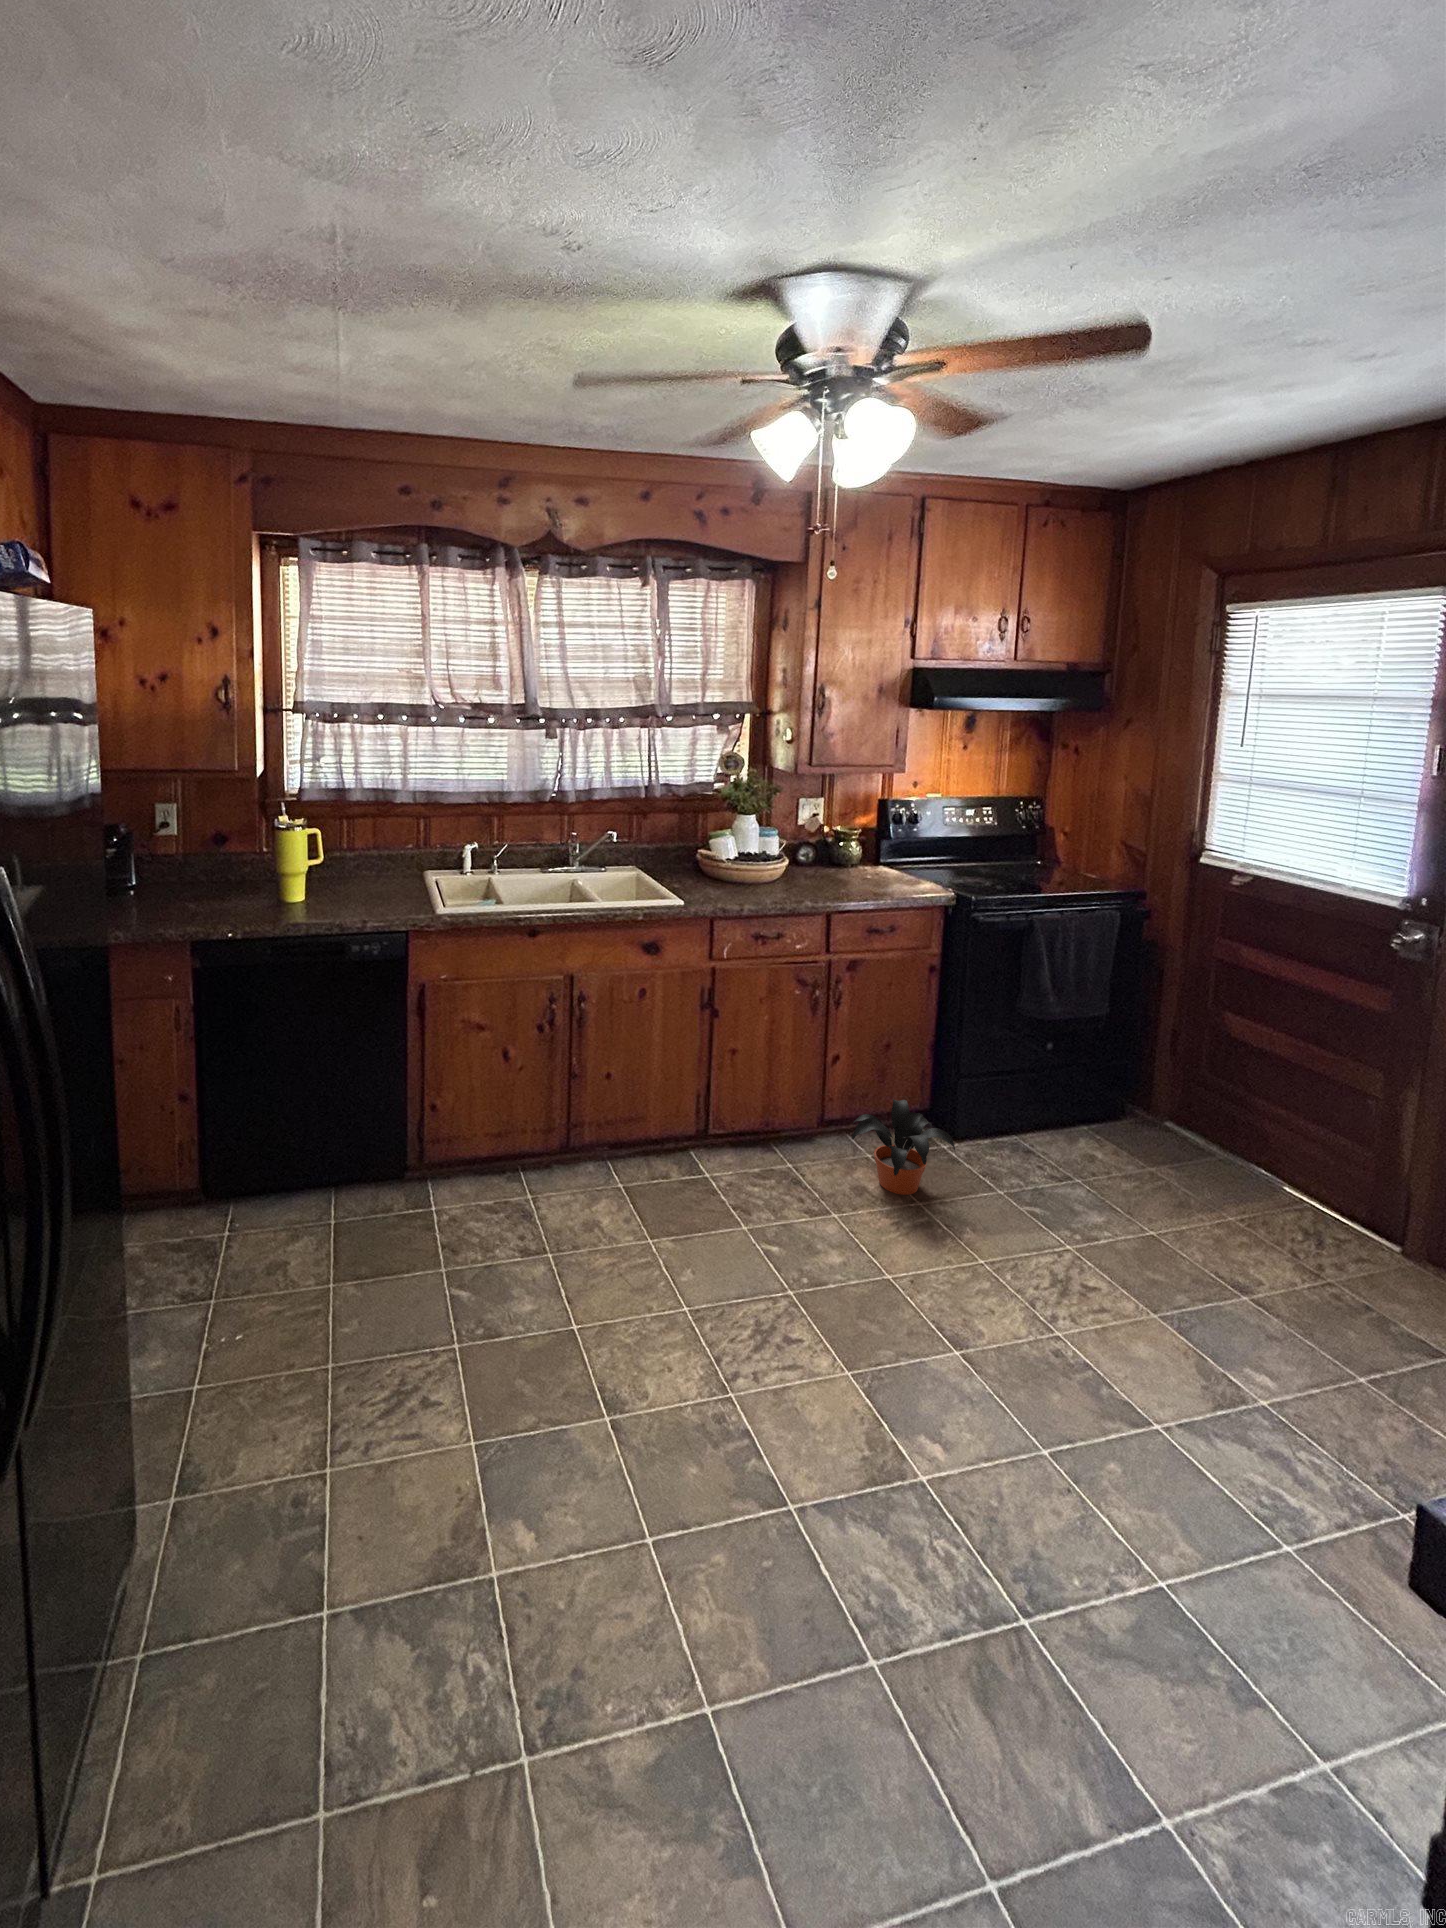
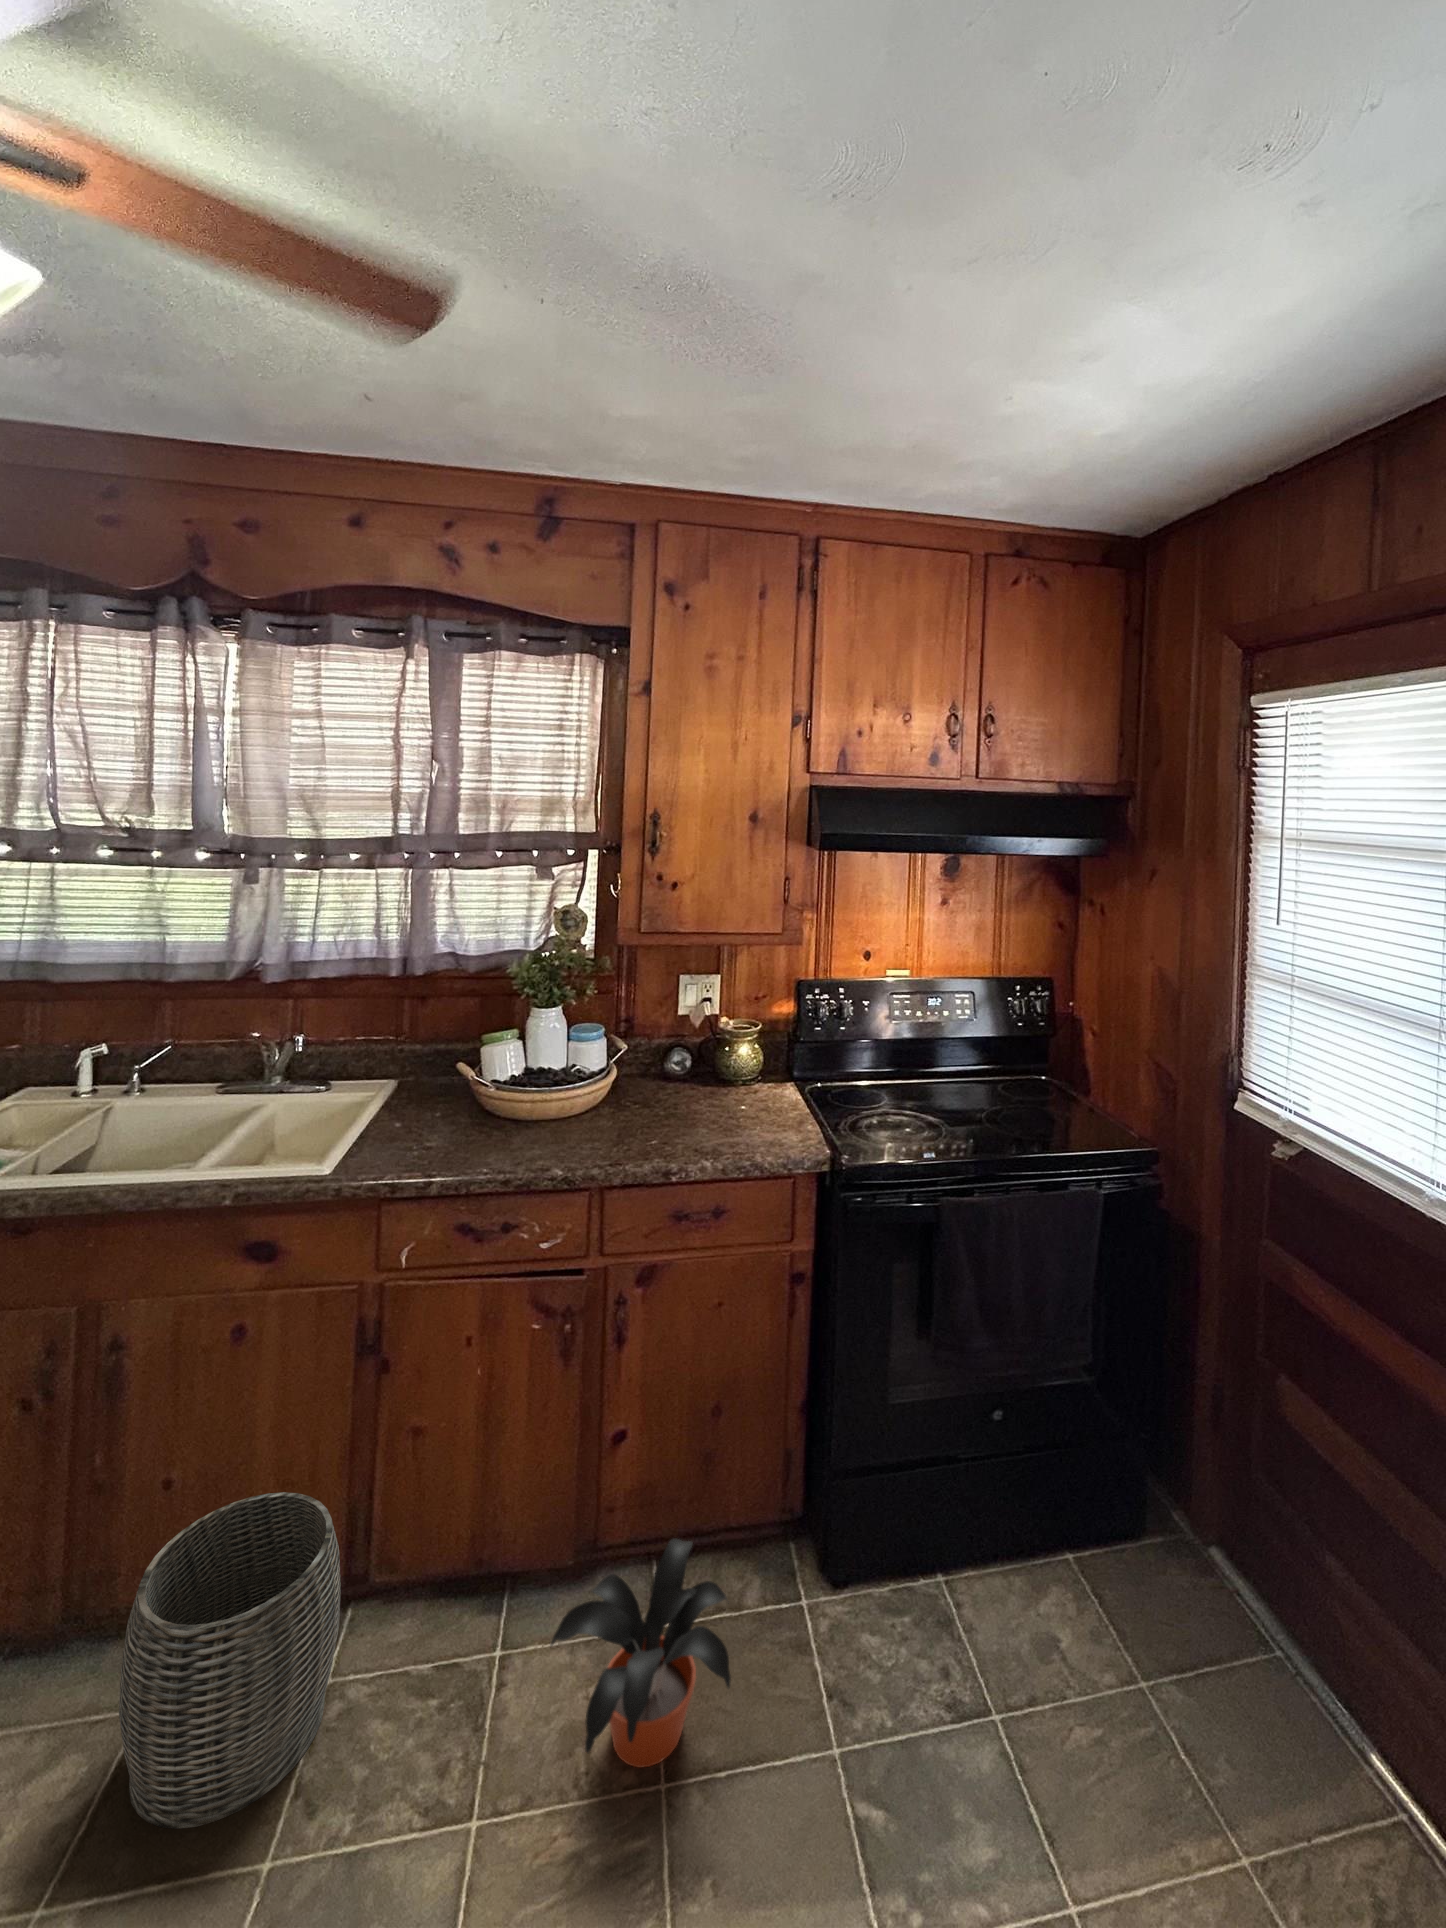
woven basket: none [634,1076,734,1214] -> present [119,1492,341,1829]

